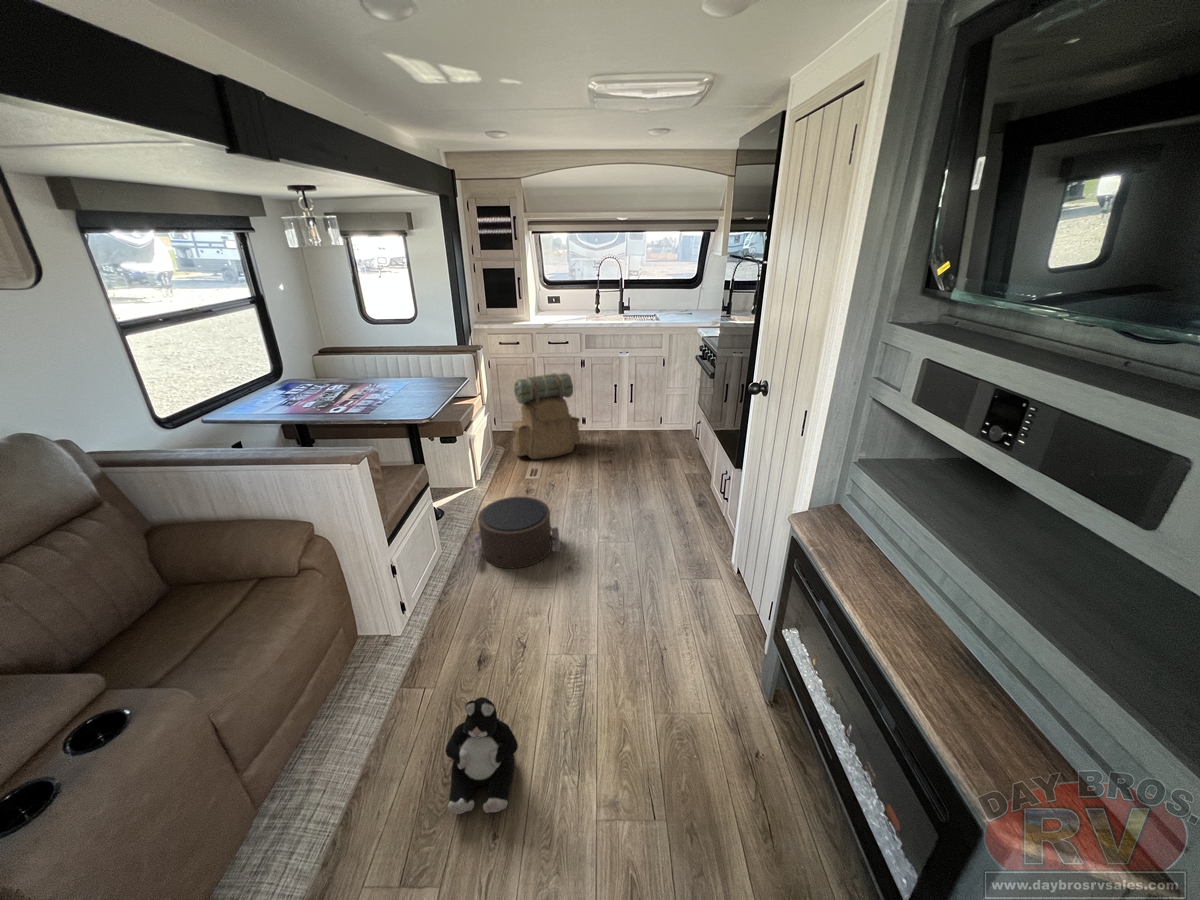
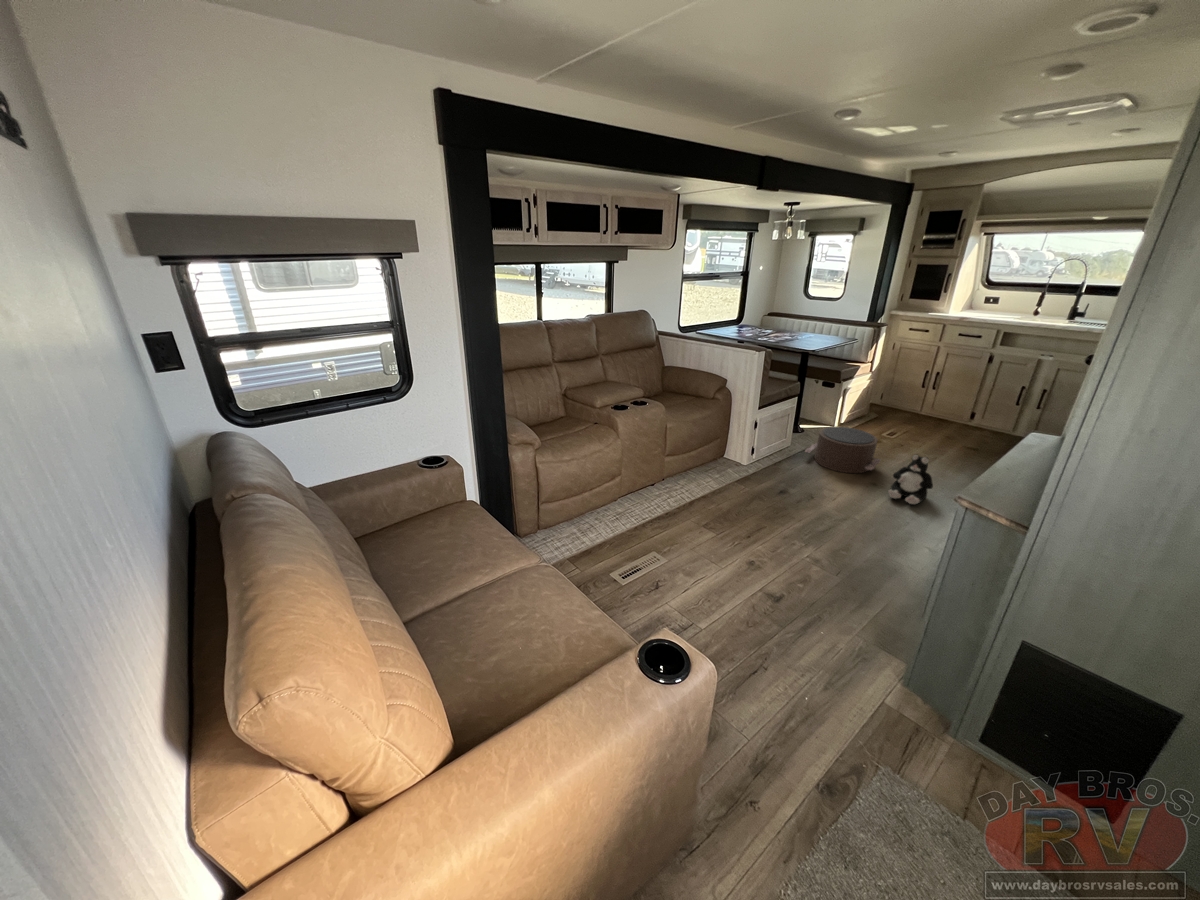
backpack: present [512,373,580,459] -> none [882,356,965,431]
plush toy: present [446,697,518,814] -> present [888,455,933,504]

